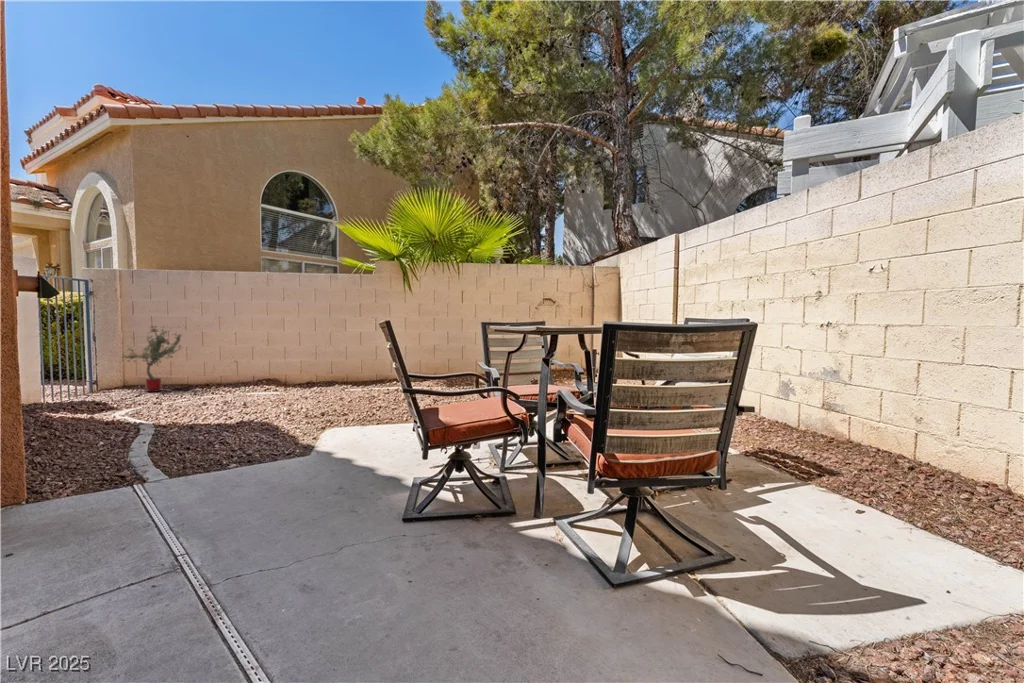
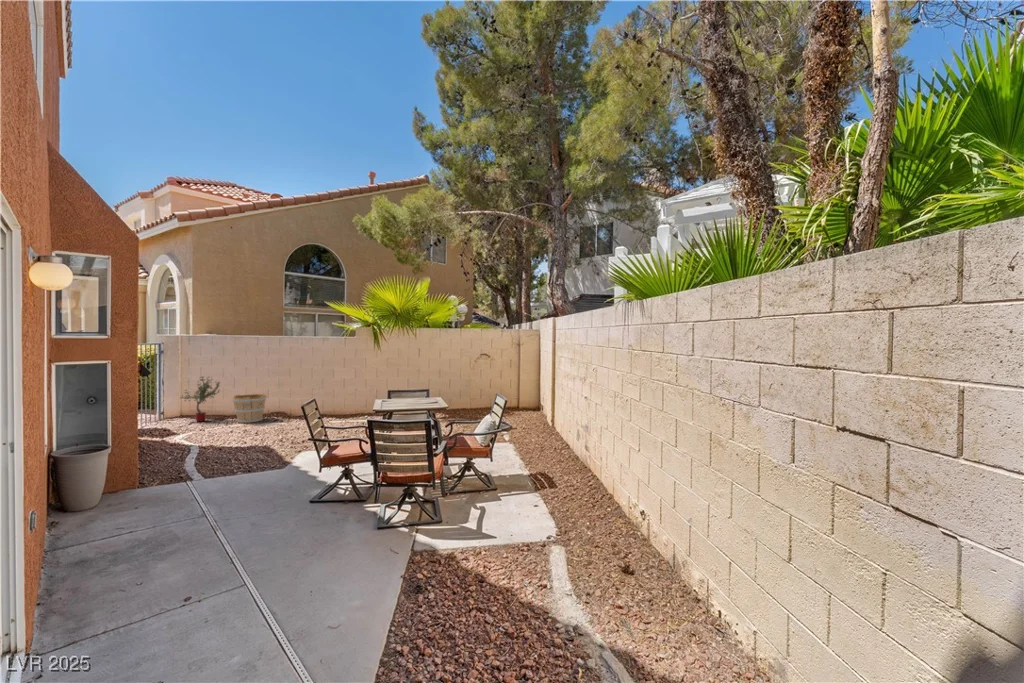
wooden bucket: none [201,352,252,392] -> present [232,394,267,423]

